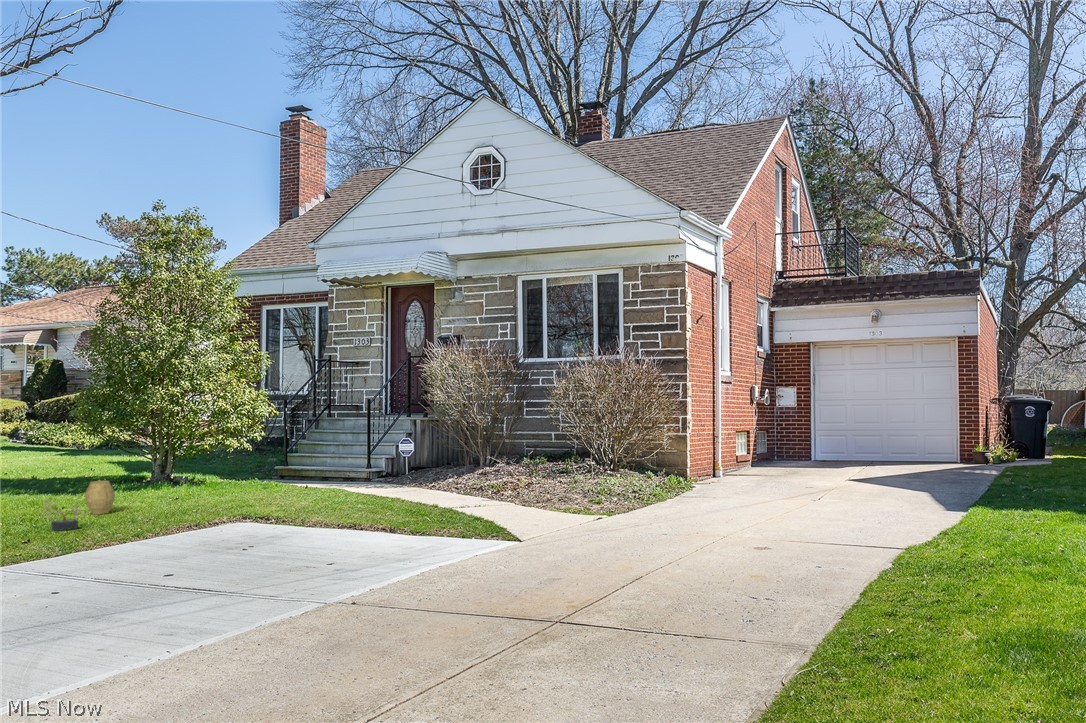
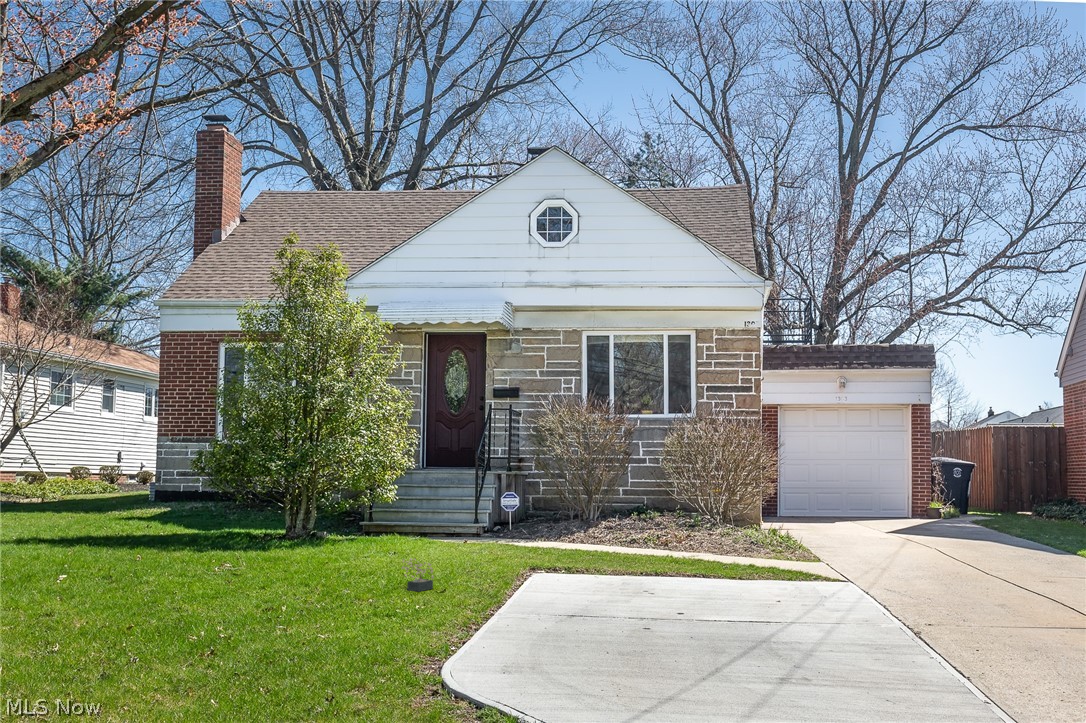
woven basket: present [85,480,115,514] -> none [369,537,398,574]

